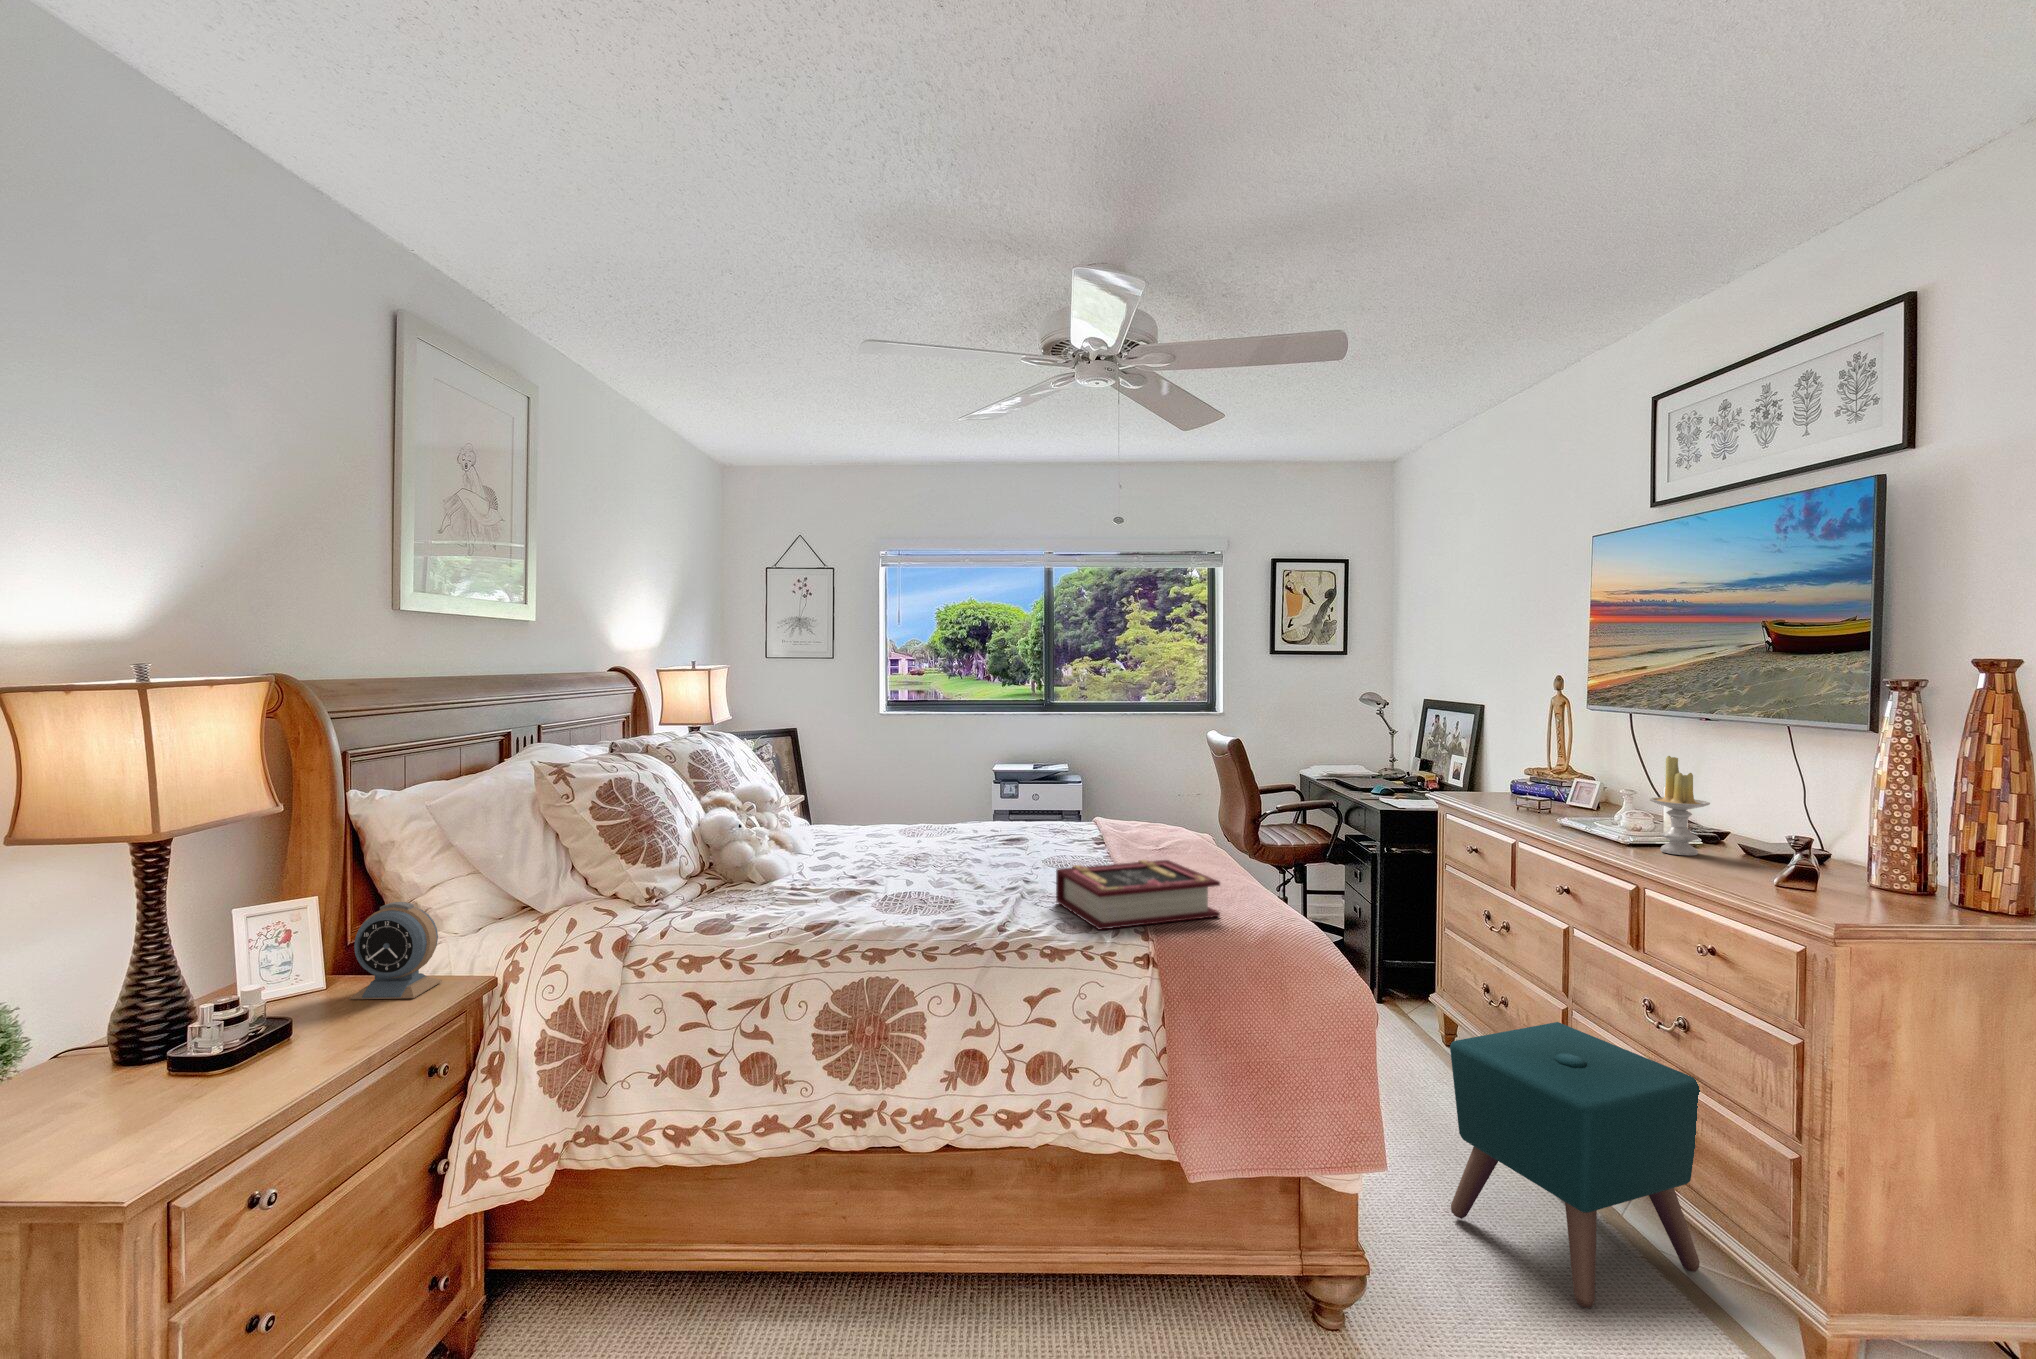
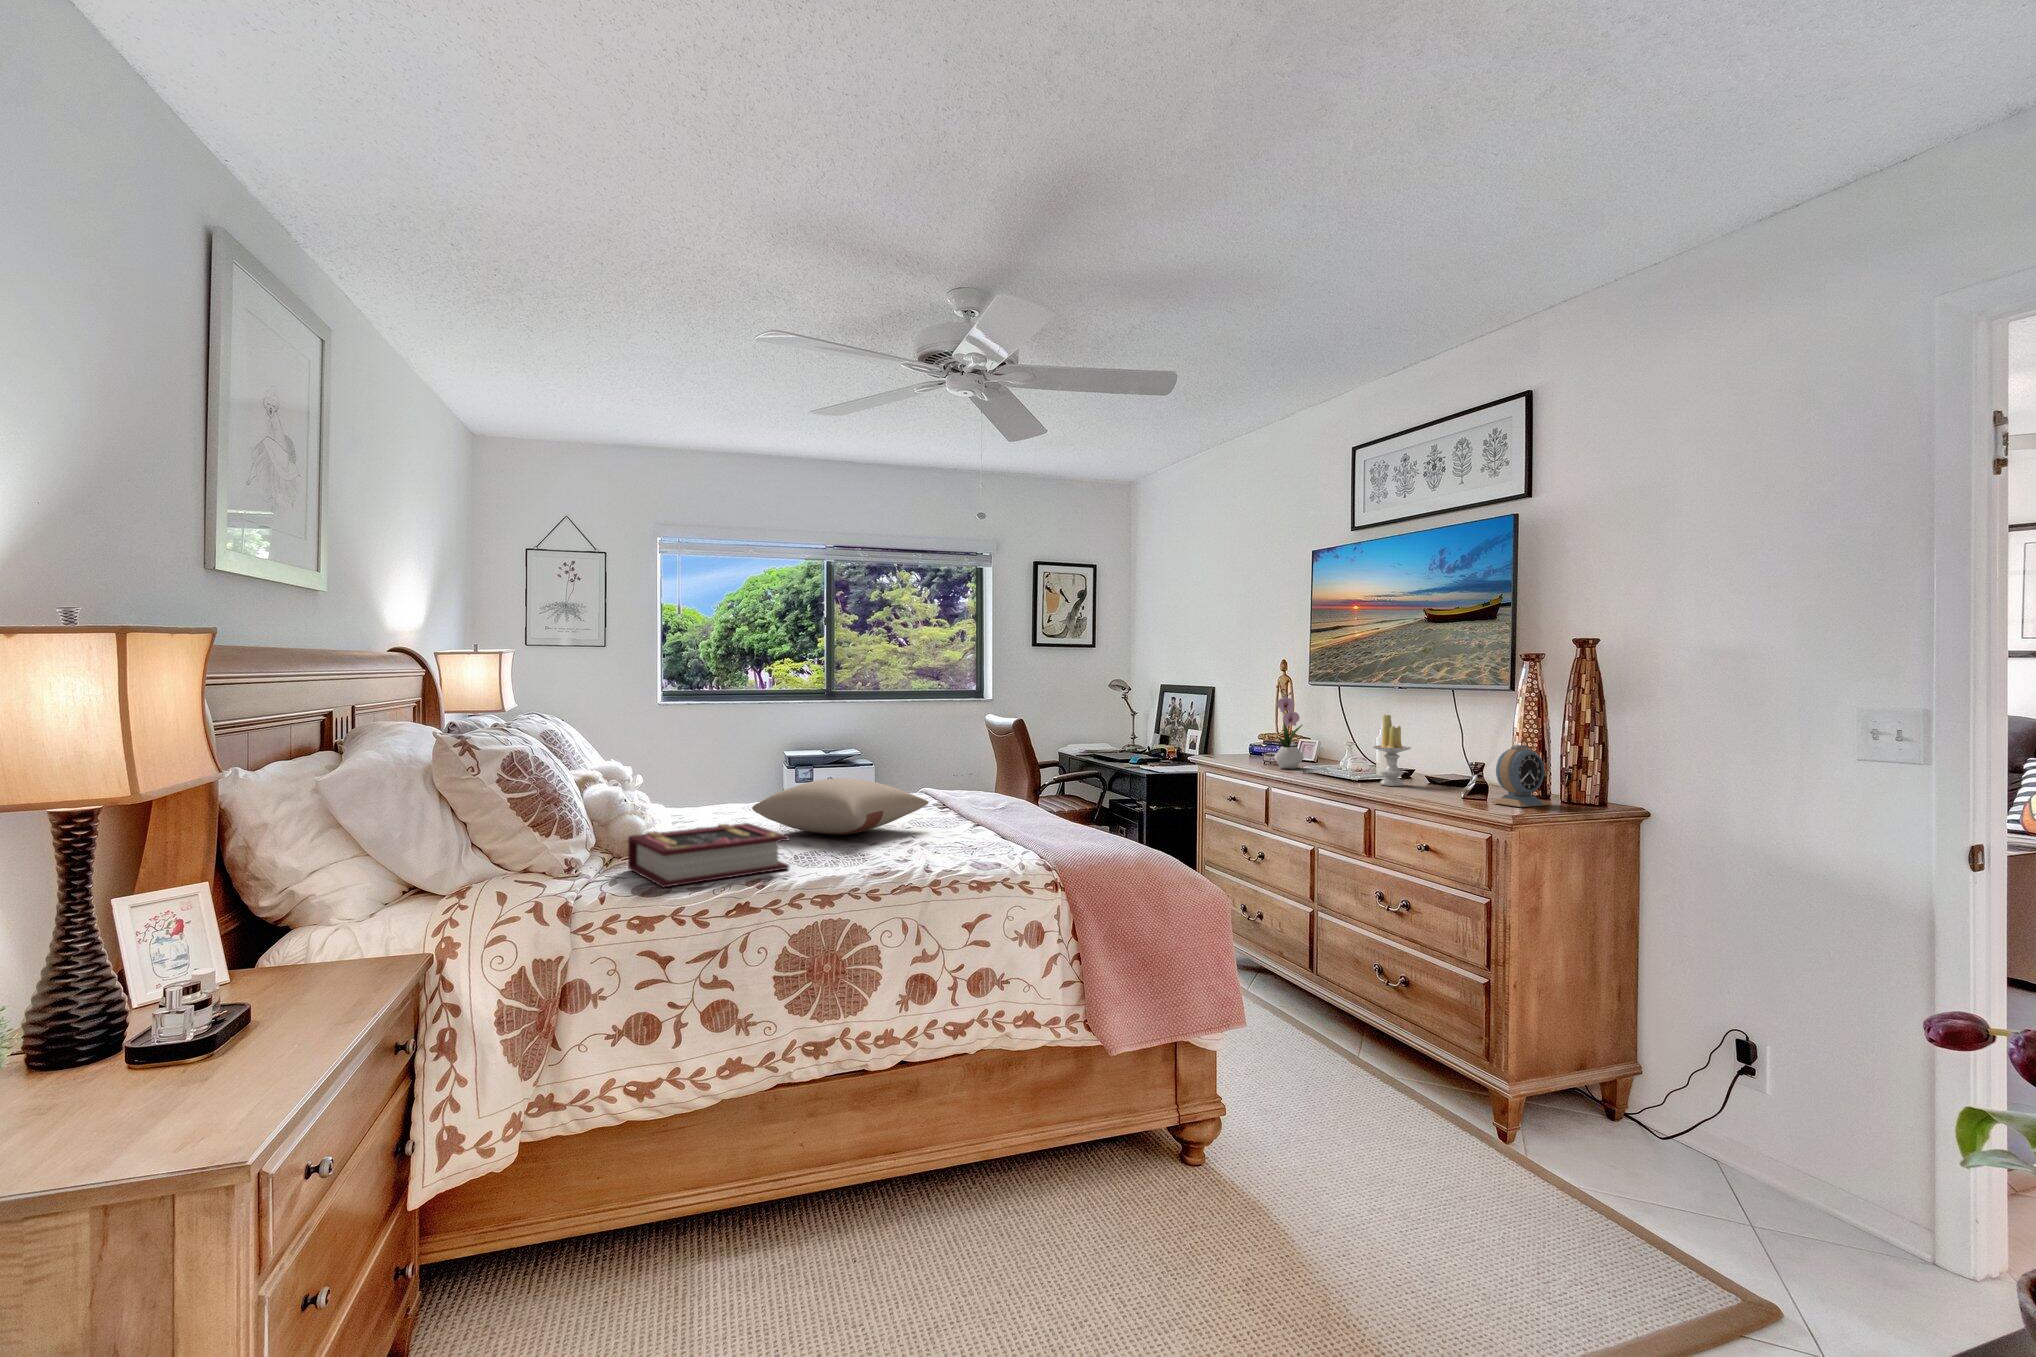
flower arrangement: none [1529,709,1572,816] -> present [1274,685,1304,769]
pillow: none [878,809,1061,871] -> present [752,778,929,835]
book: present [1056,860,1220,930] -> present [628,823,790,887]
alarm clock: present [349,902,442,999] -> present [1491,745,1549,807]
ottoman: present [1450,1022,1700,1308] -> none [1253,918,1420,1114]

